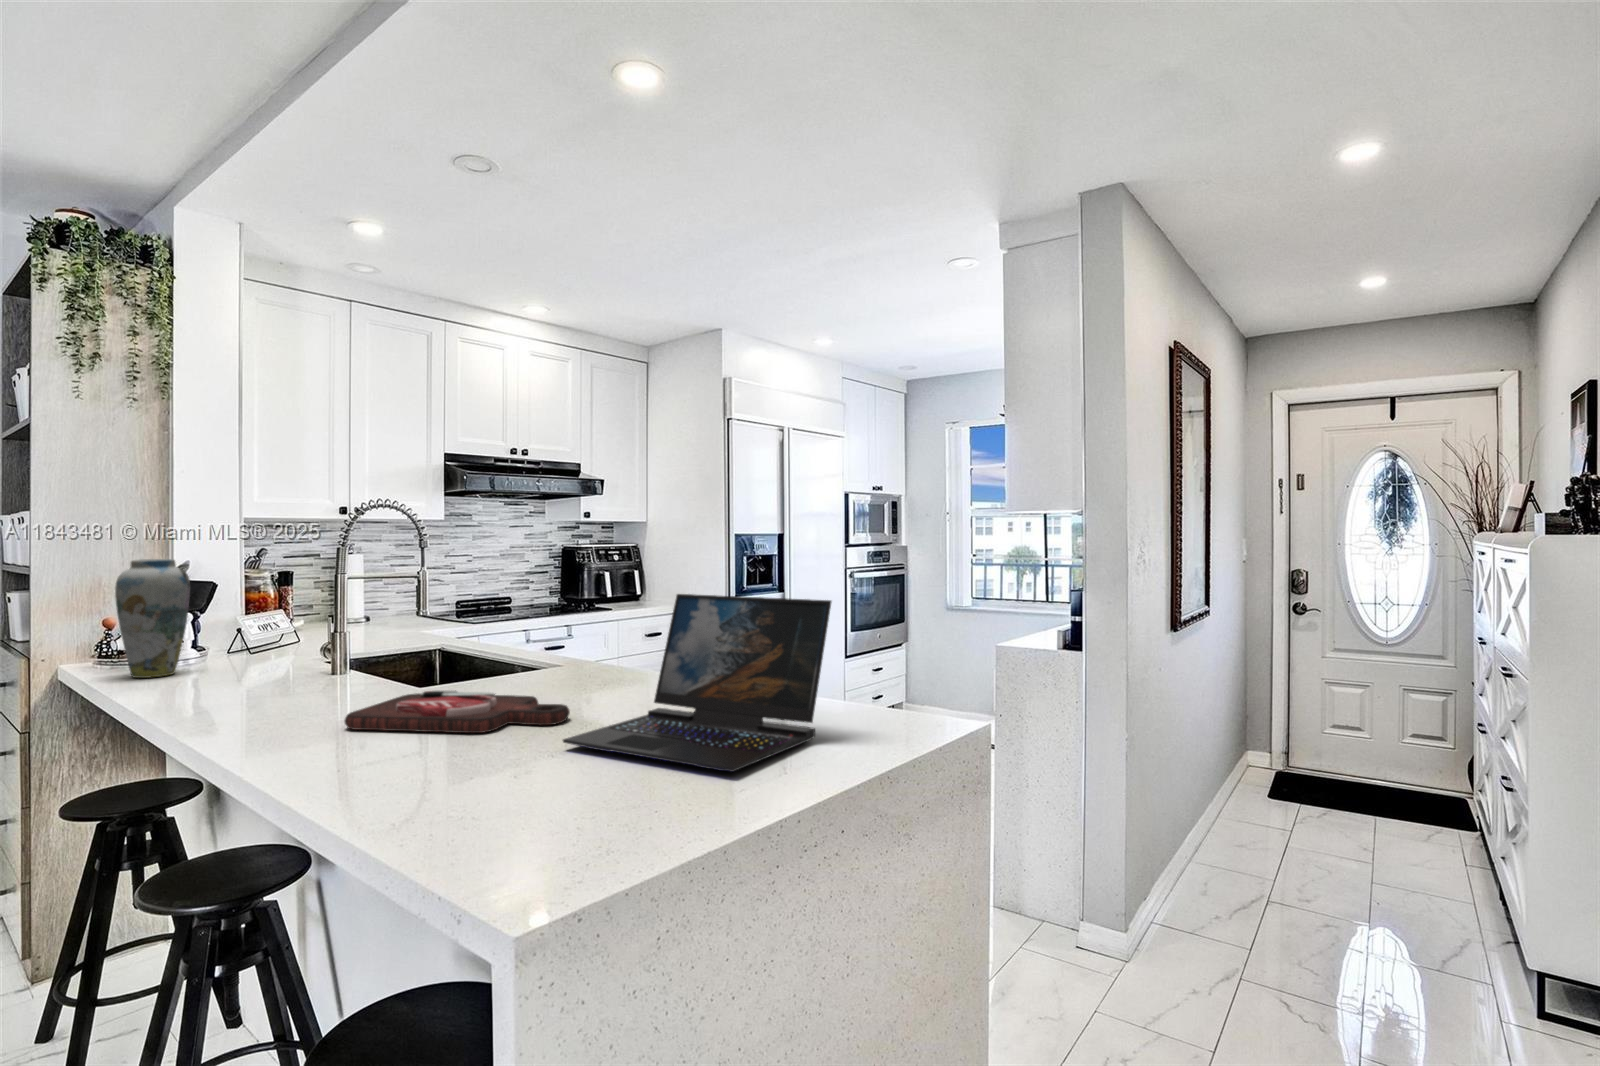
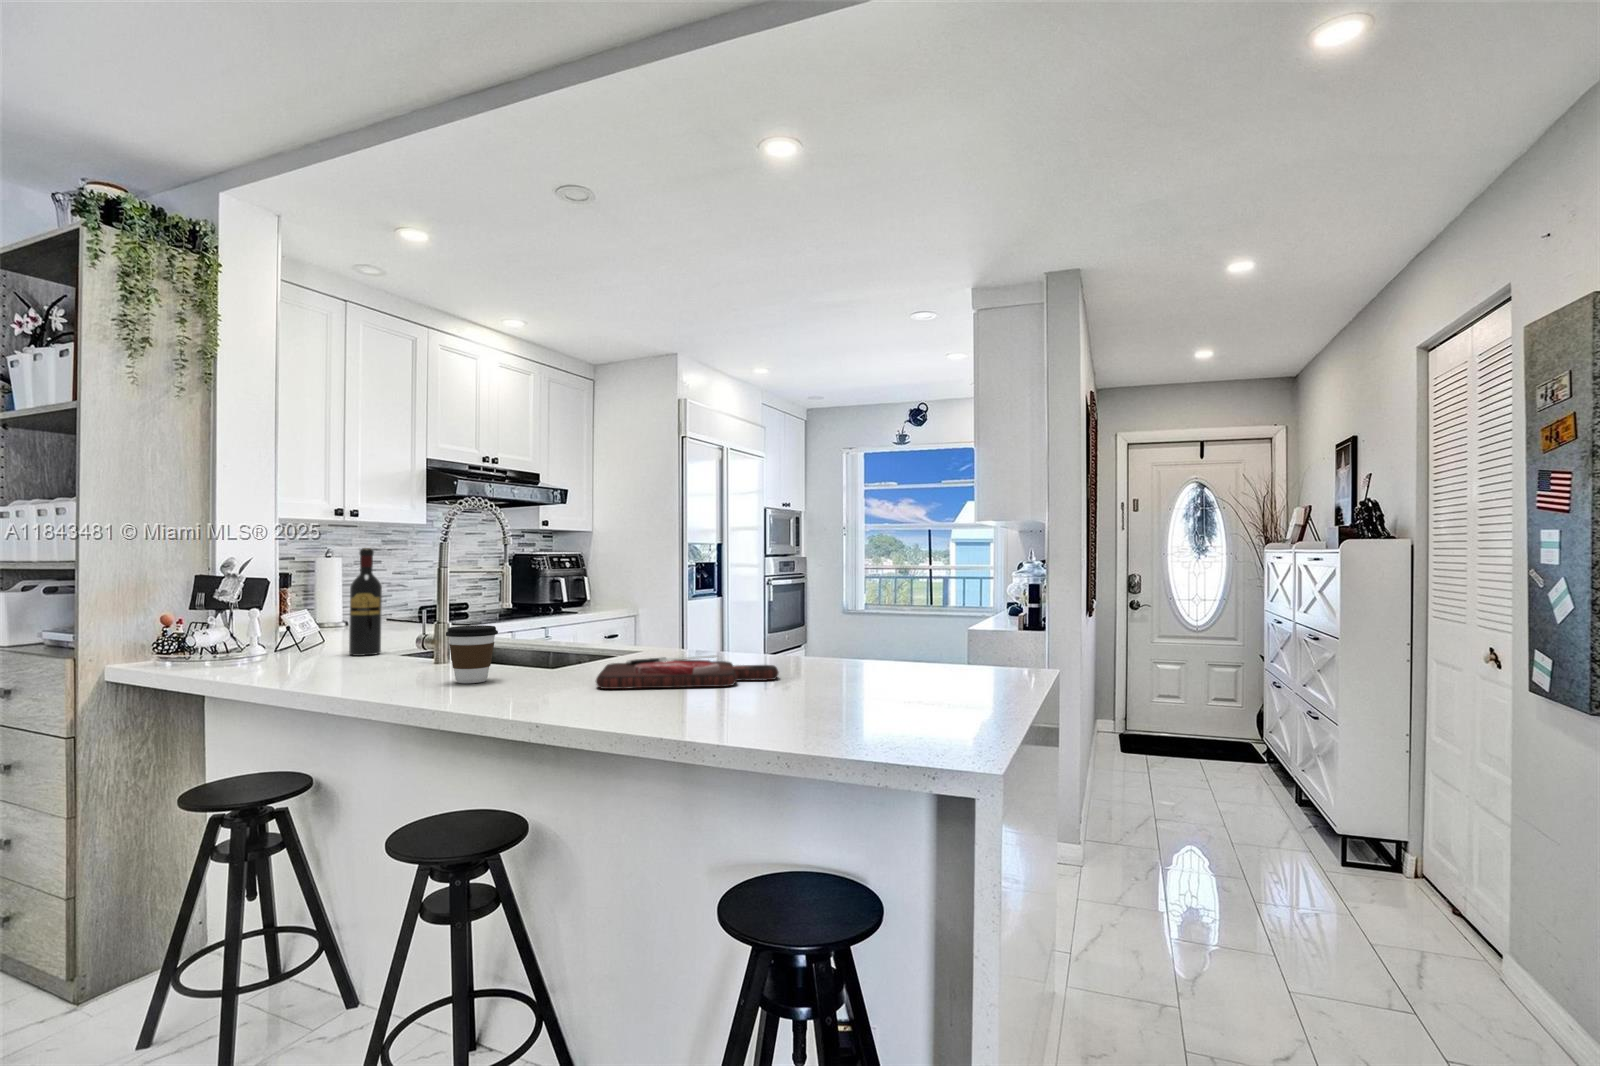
wine bottle: none [251,557,285,666] -> present [349,548,382,656]
vase: present [115,559,190,678] -> none [233,548,304,667]
laptop: present [563,594,832,772] -> none [825,572,1001,696]
coffee cup: none [229,648,290,712] -> present [446,625,498,683]

